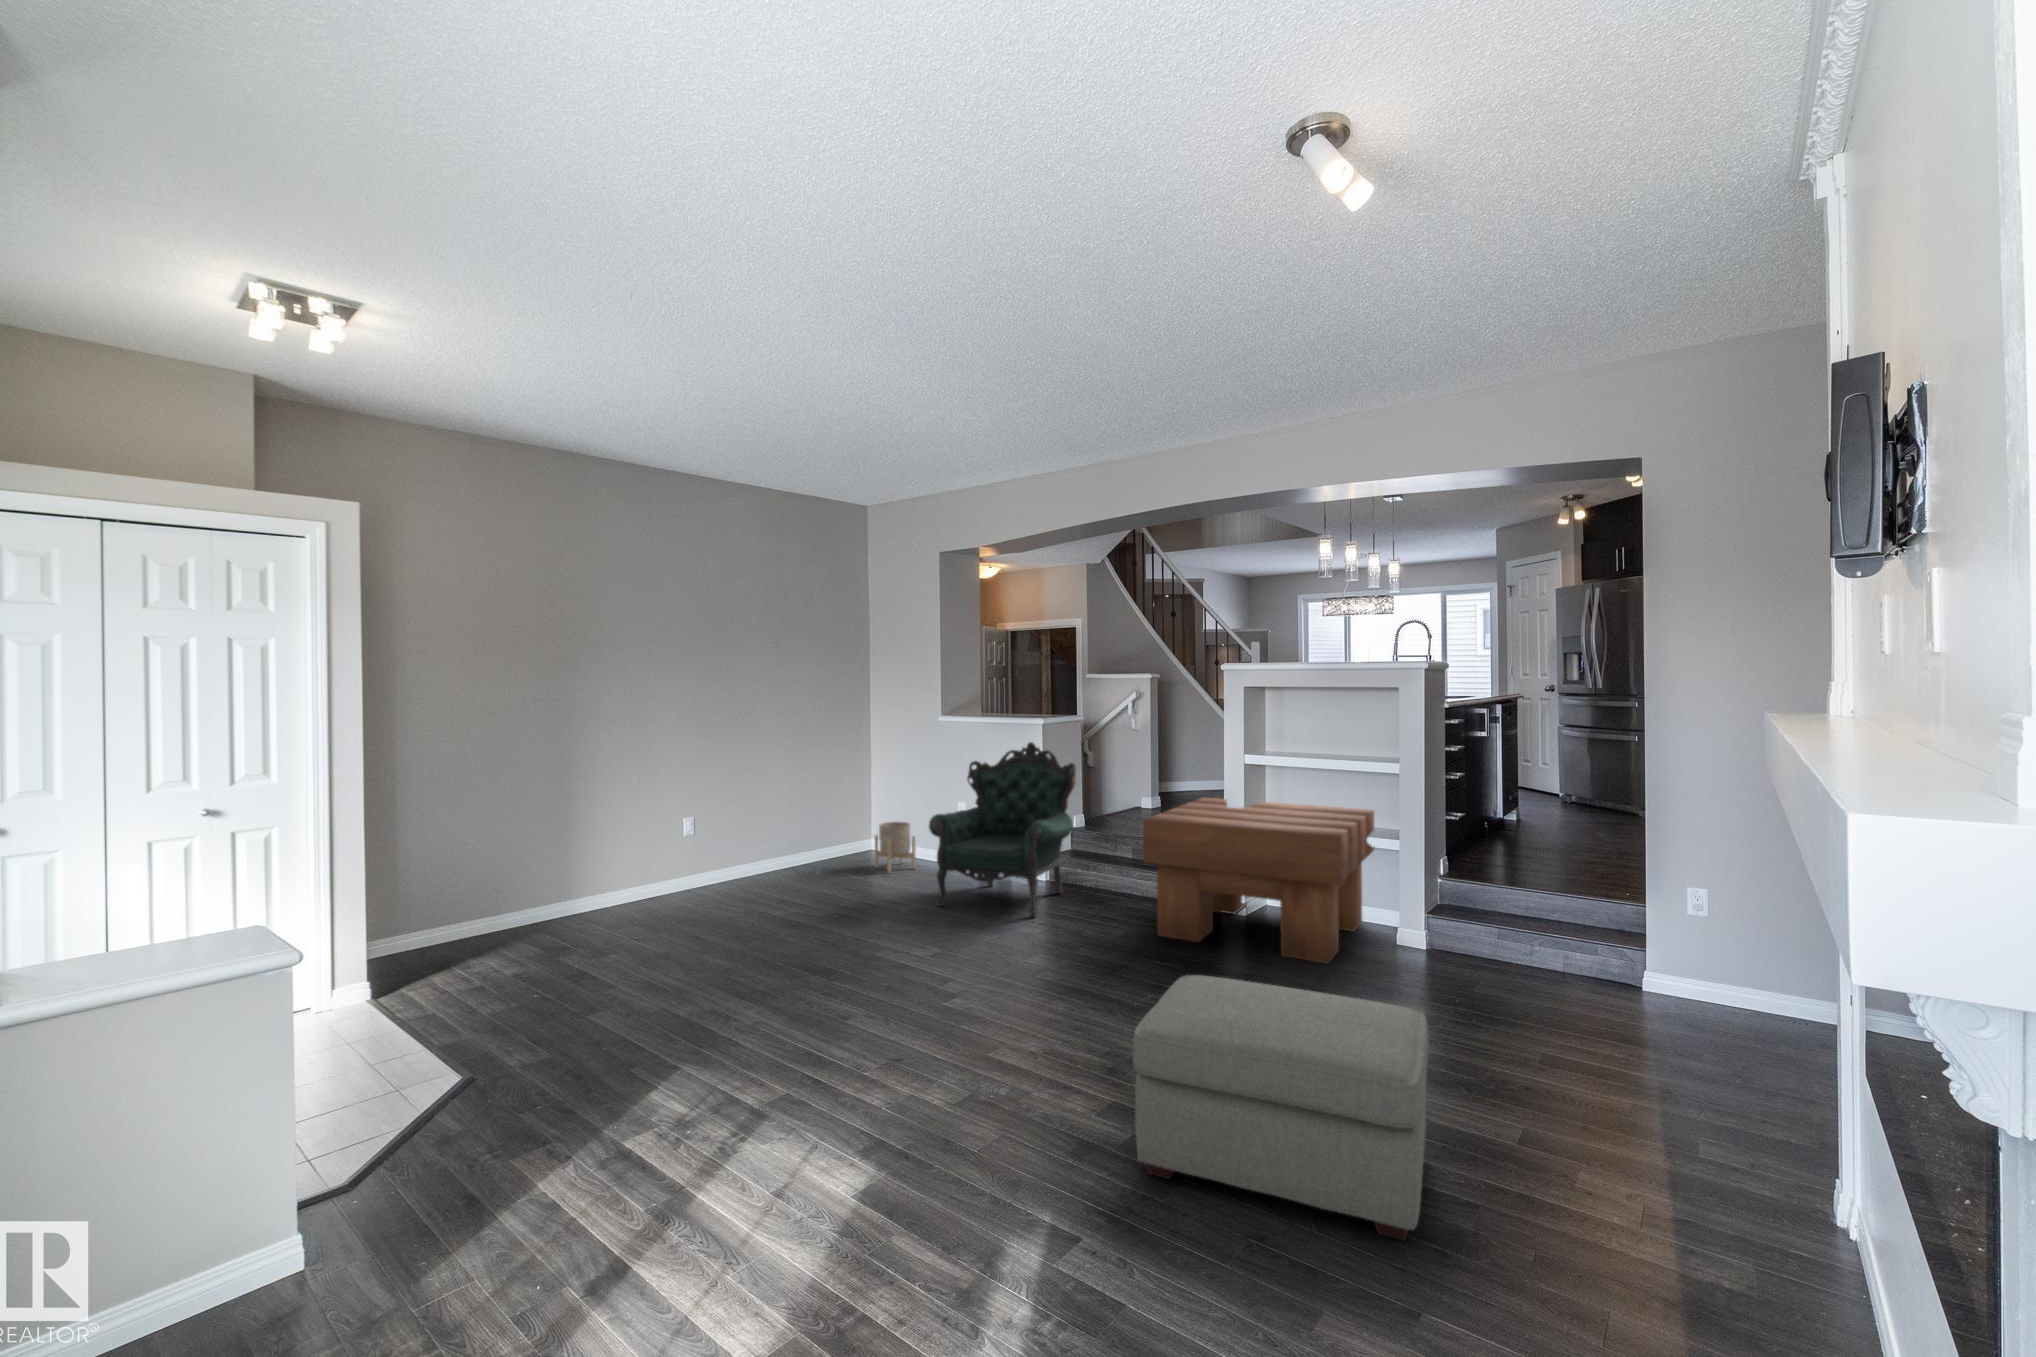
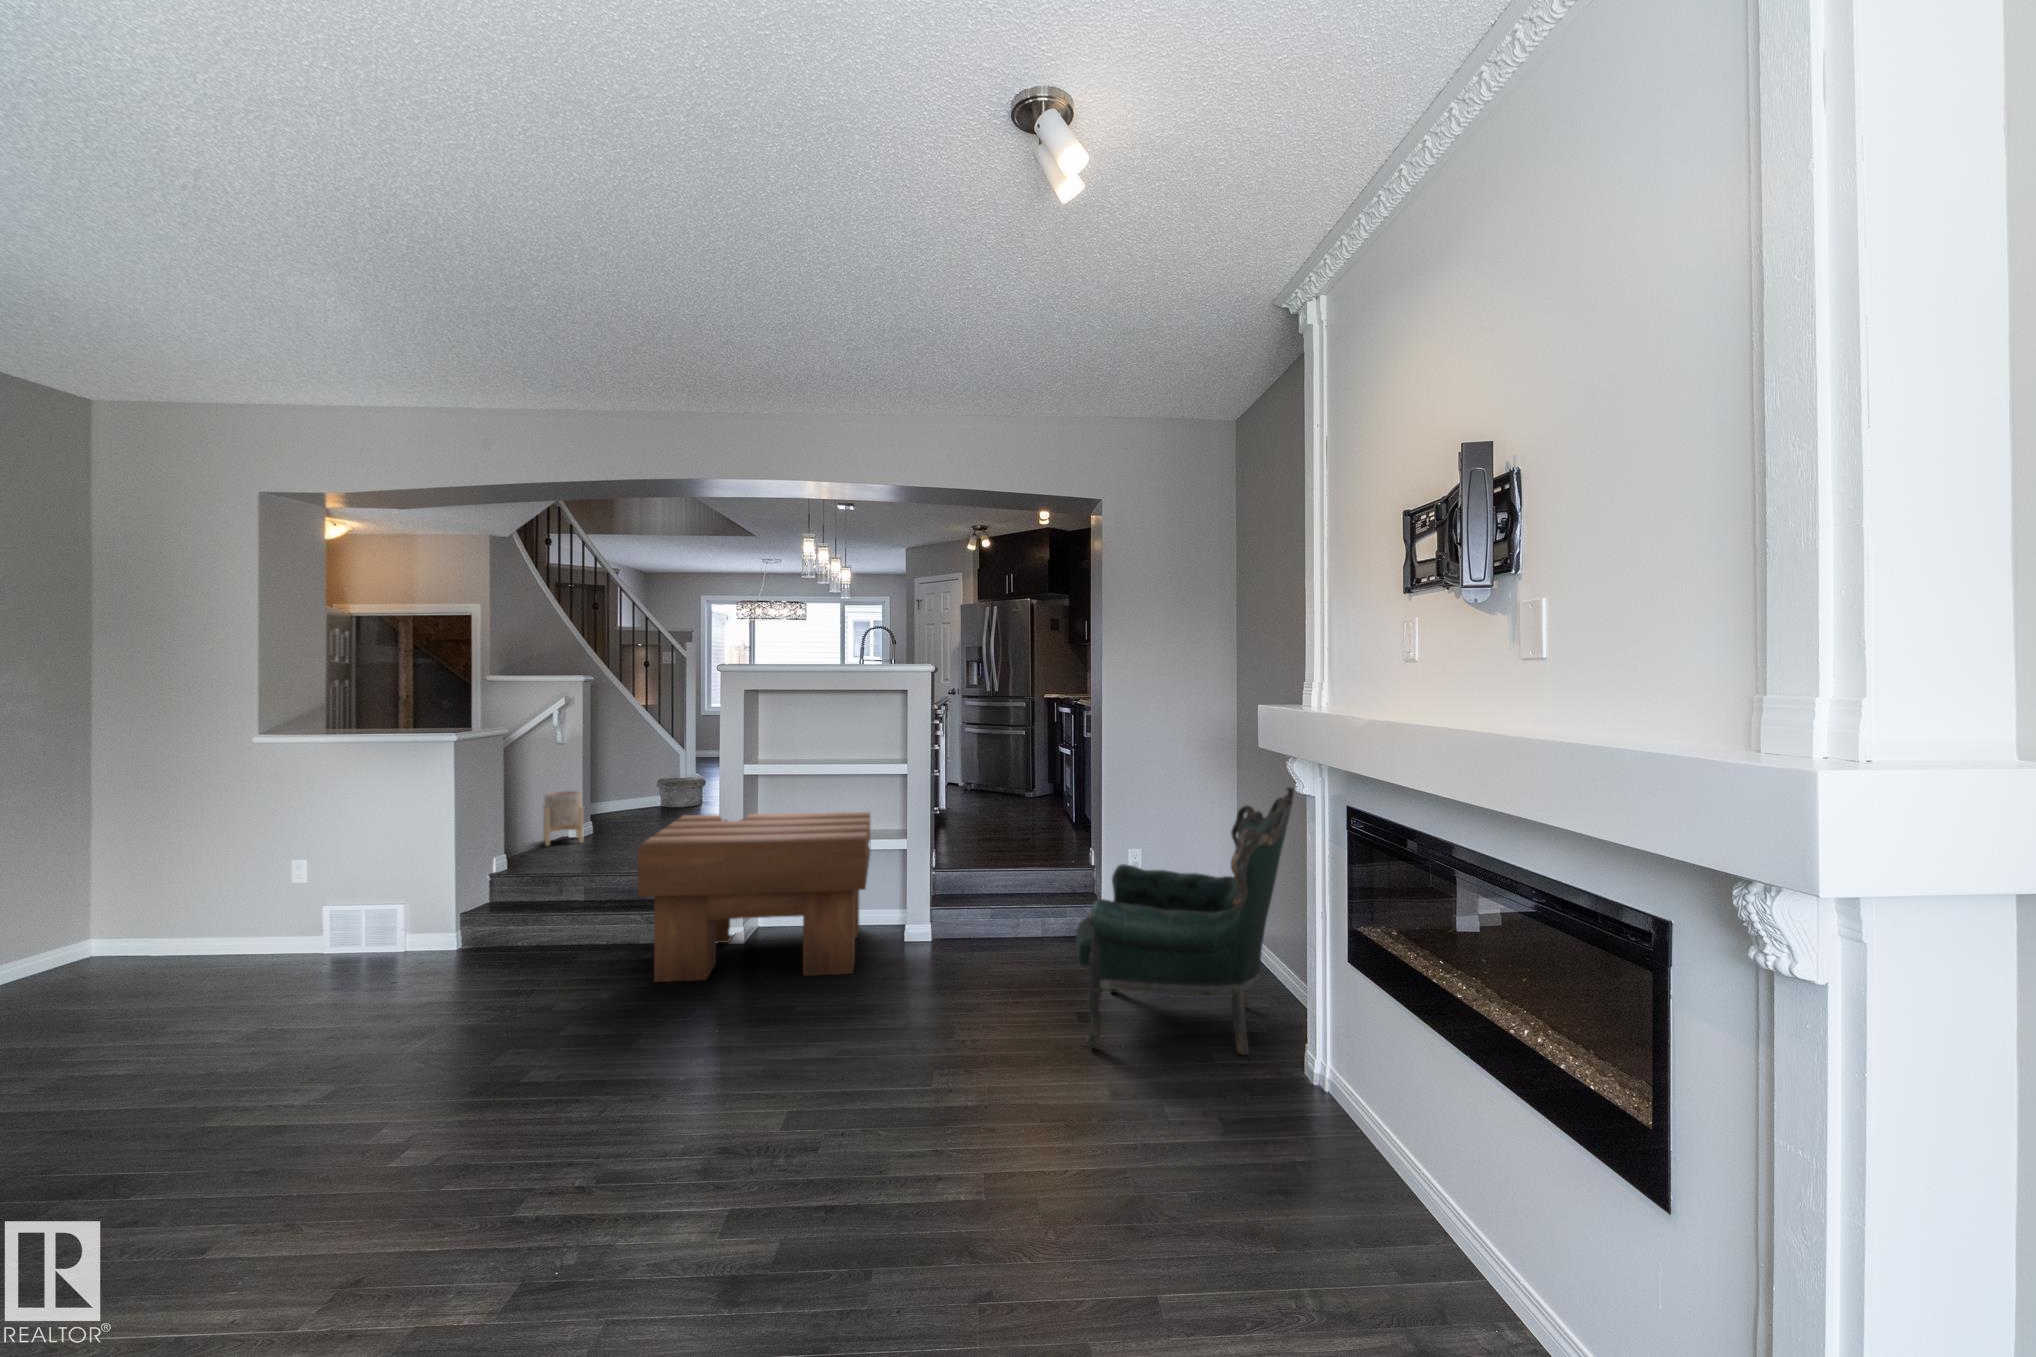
armchair: present [929,742,1076,917] -> present [1076,787,1294,1055]
planter: present [875,822,916,873] -> present [543,791,583,846]
ottoman: present [1133,975,1429,1240] -> none [787,988,1083,1244]

